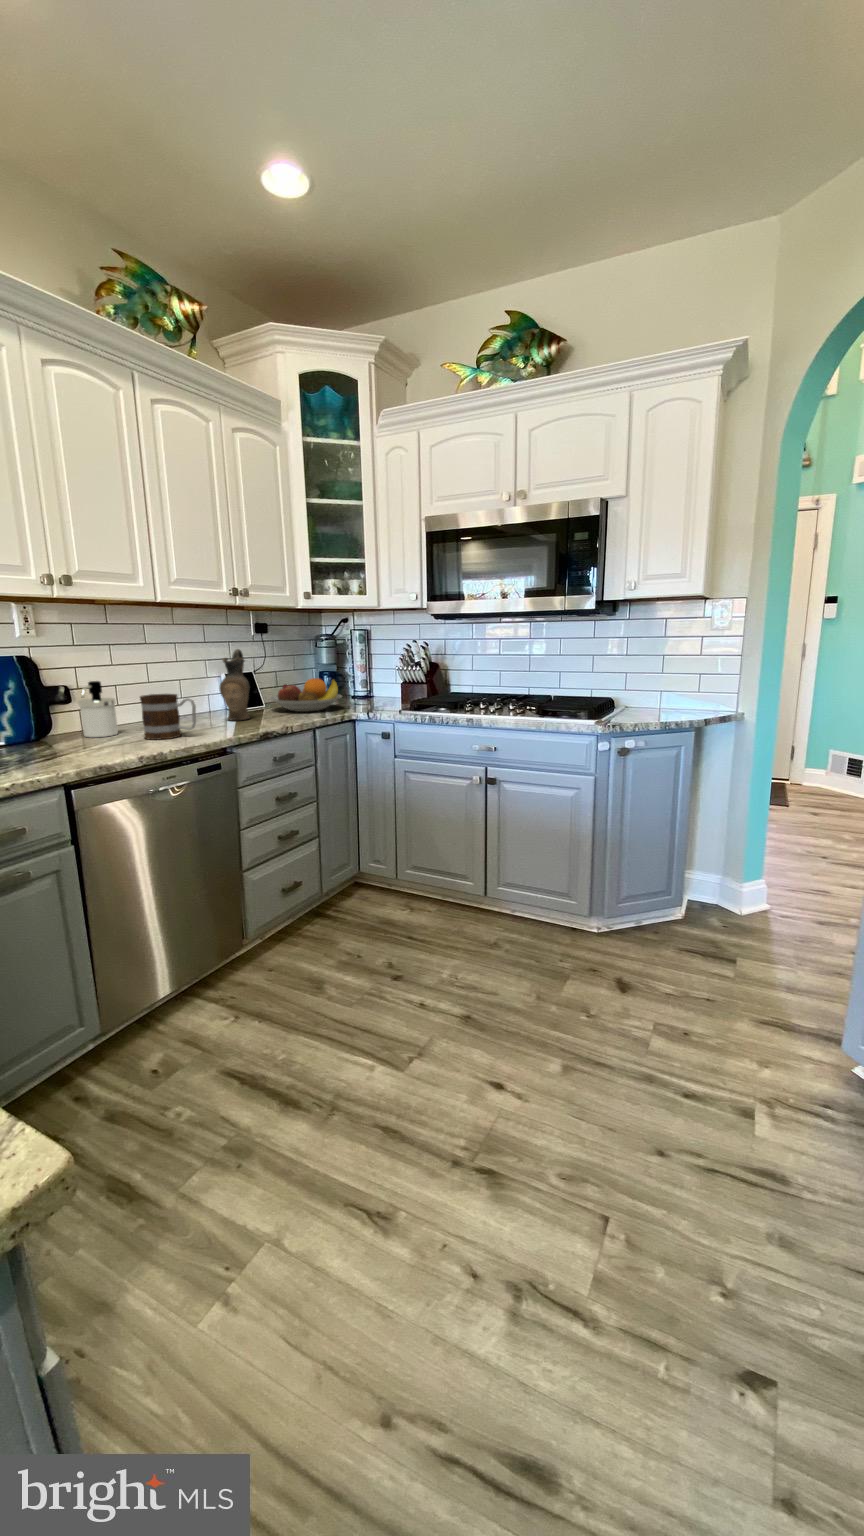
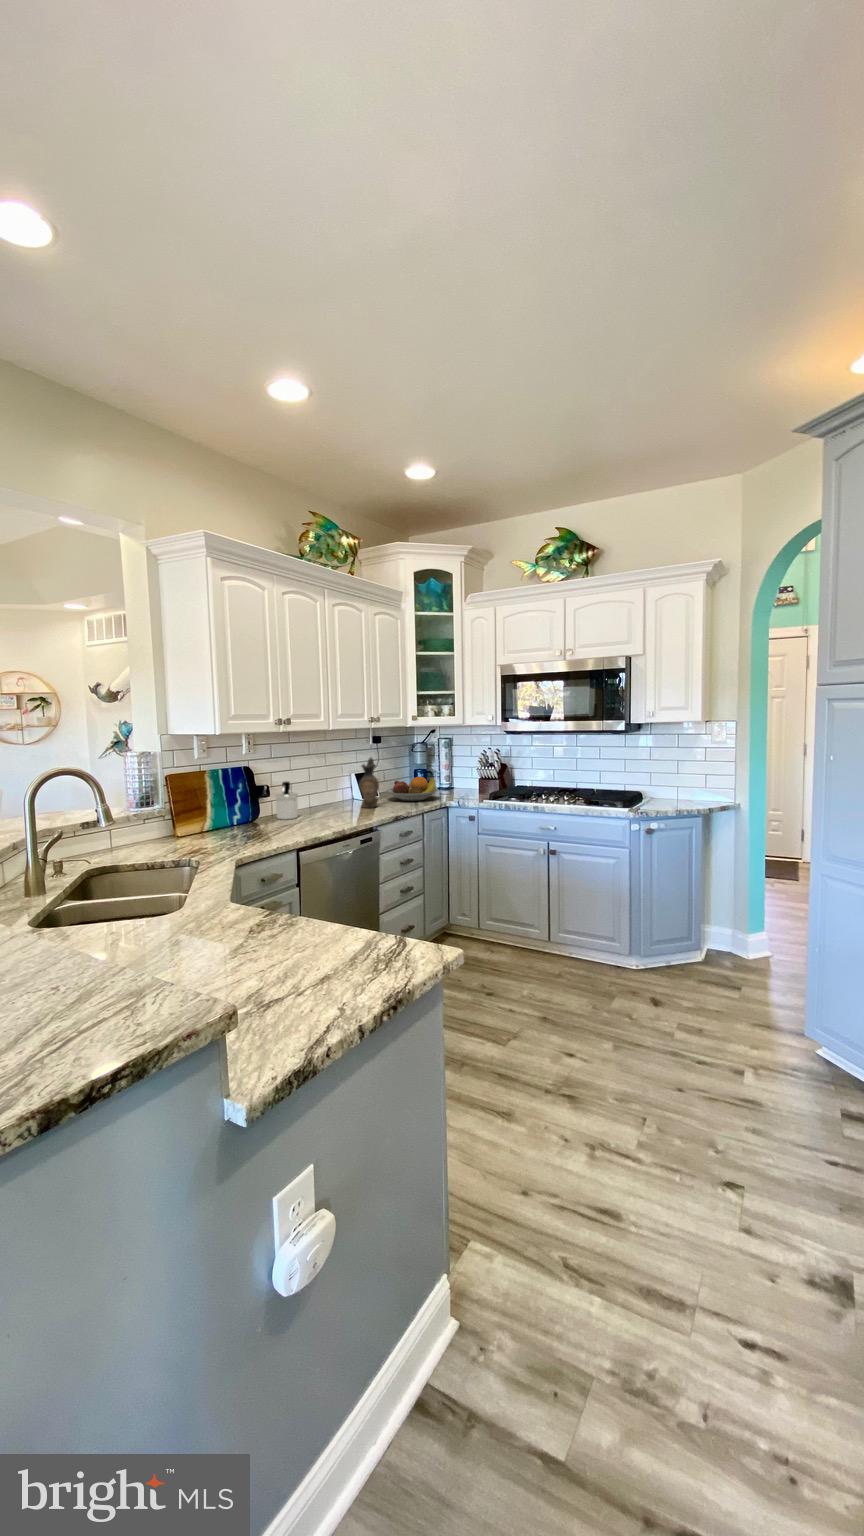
mug: present [140,694,196,740] -> none [318,790,354,821]

